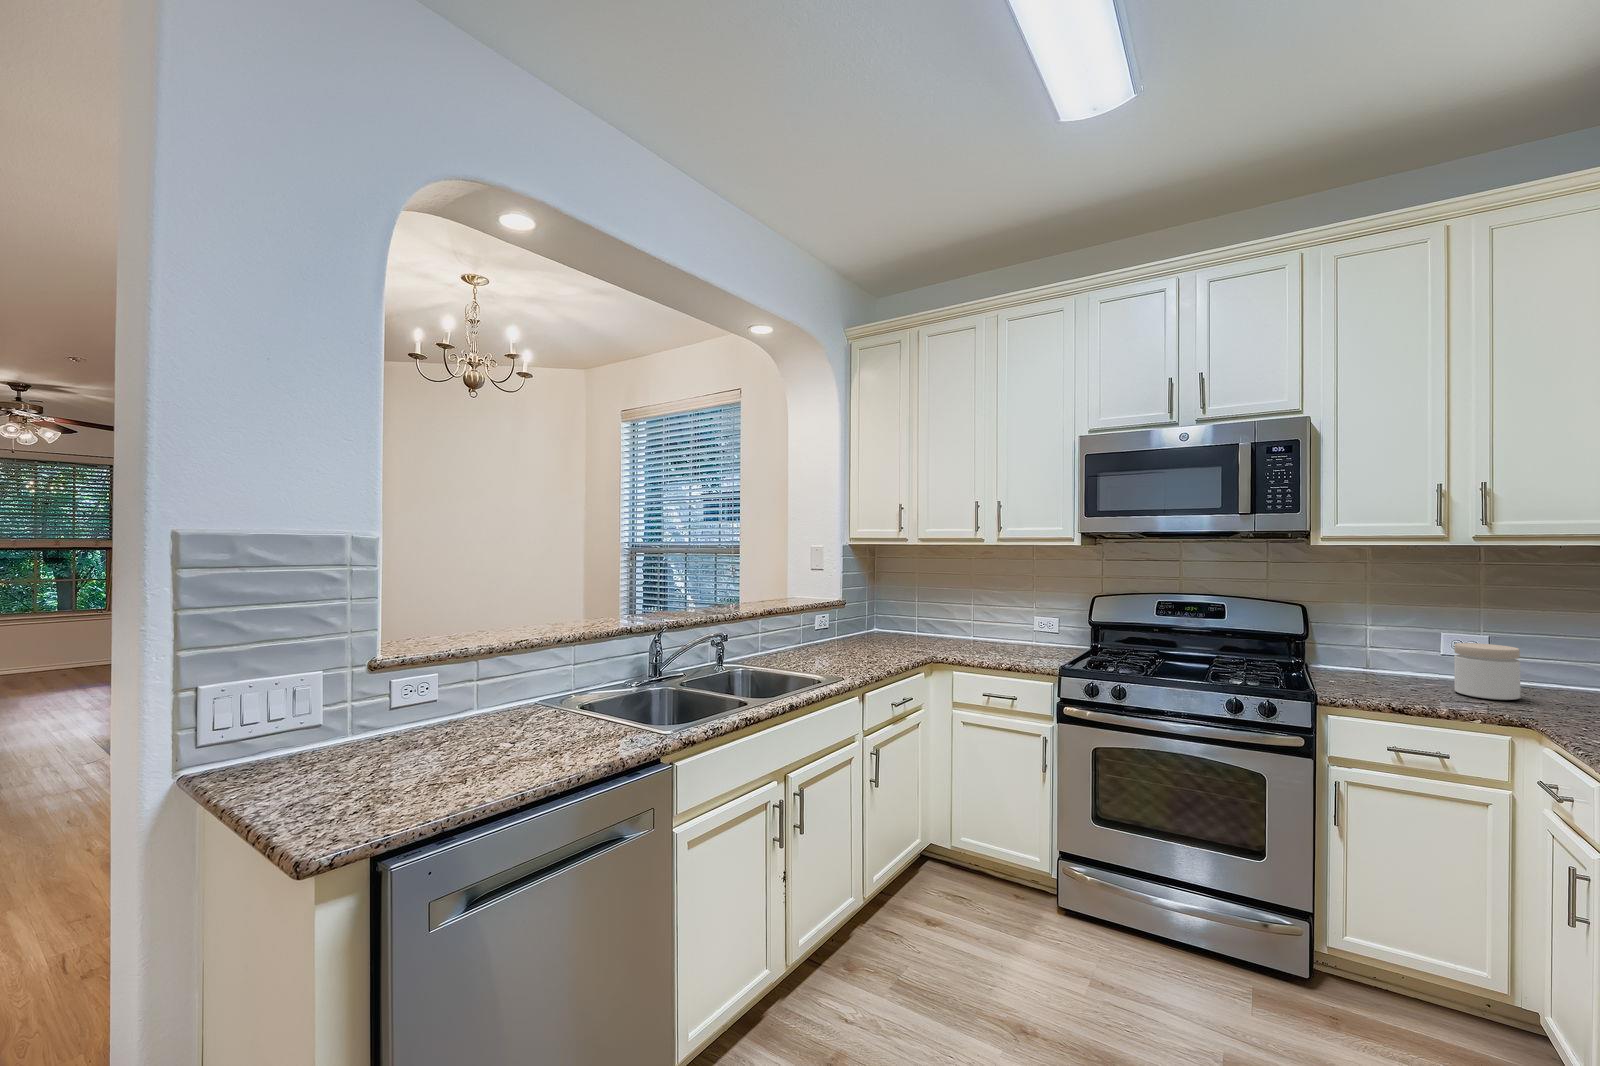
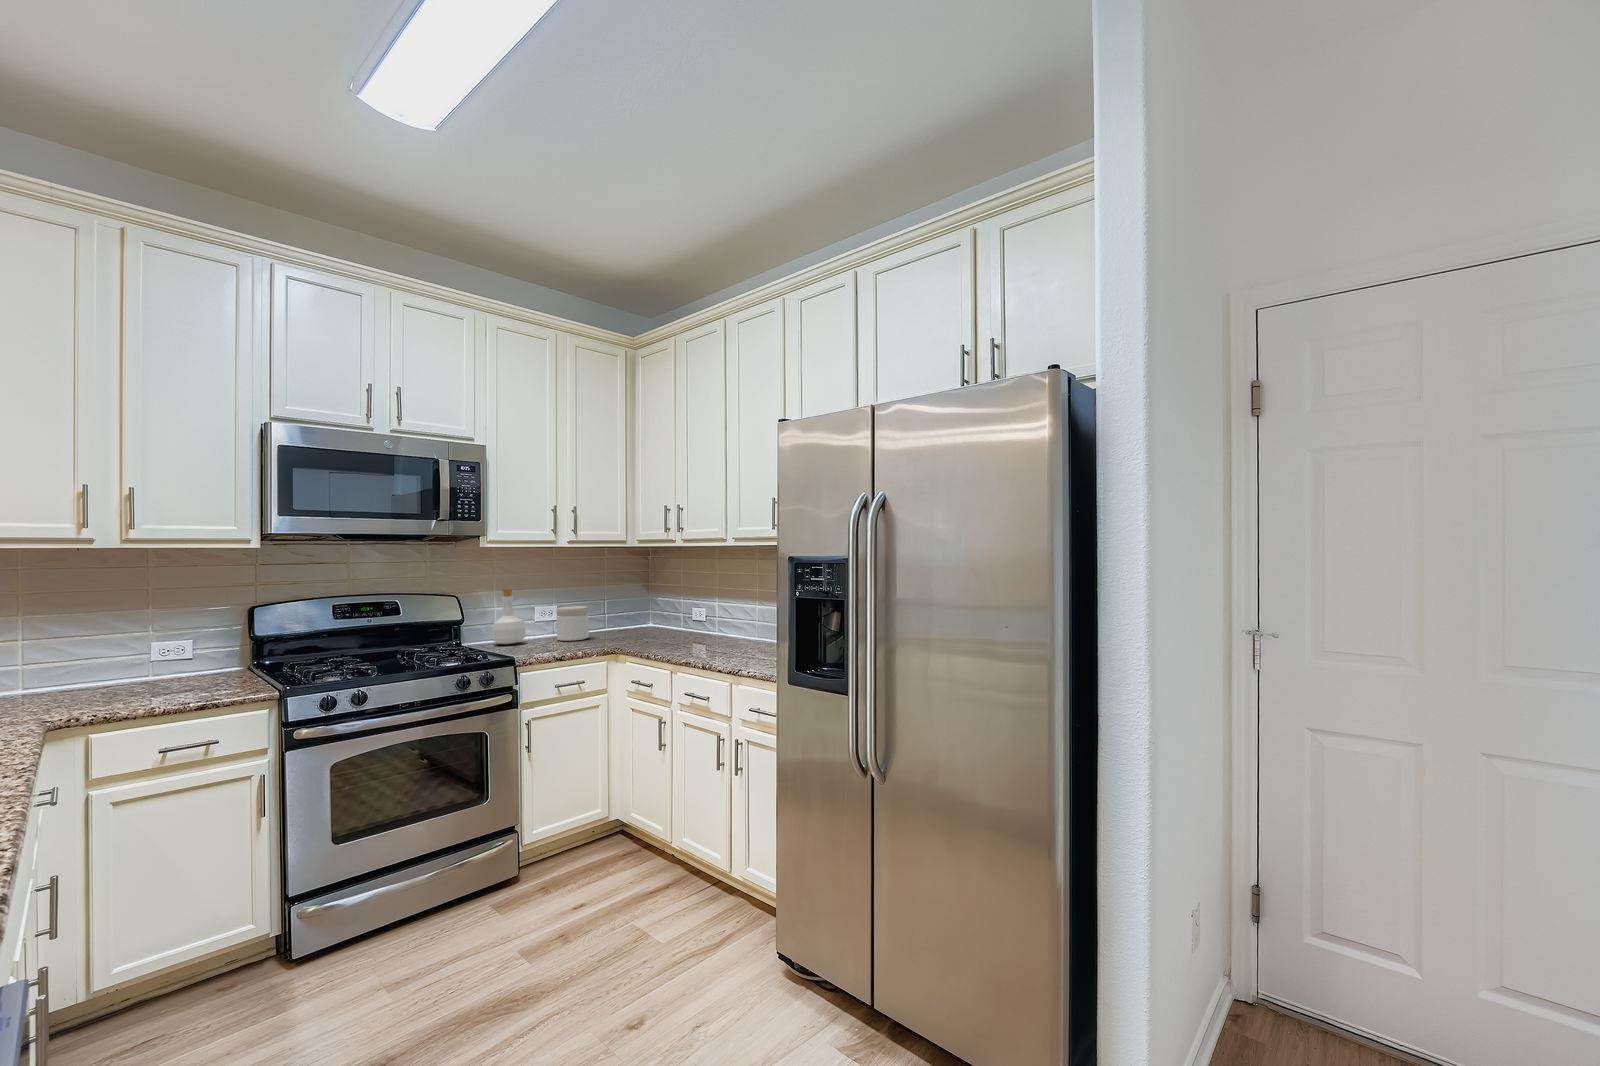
bottle: none [1347,605,1399,681] -> present [492,589,525,644]

